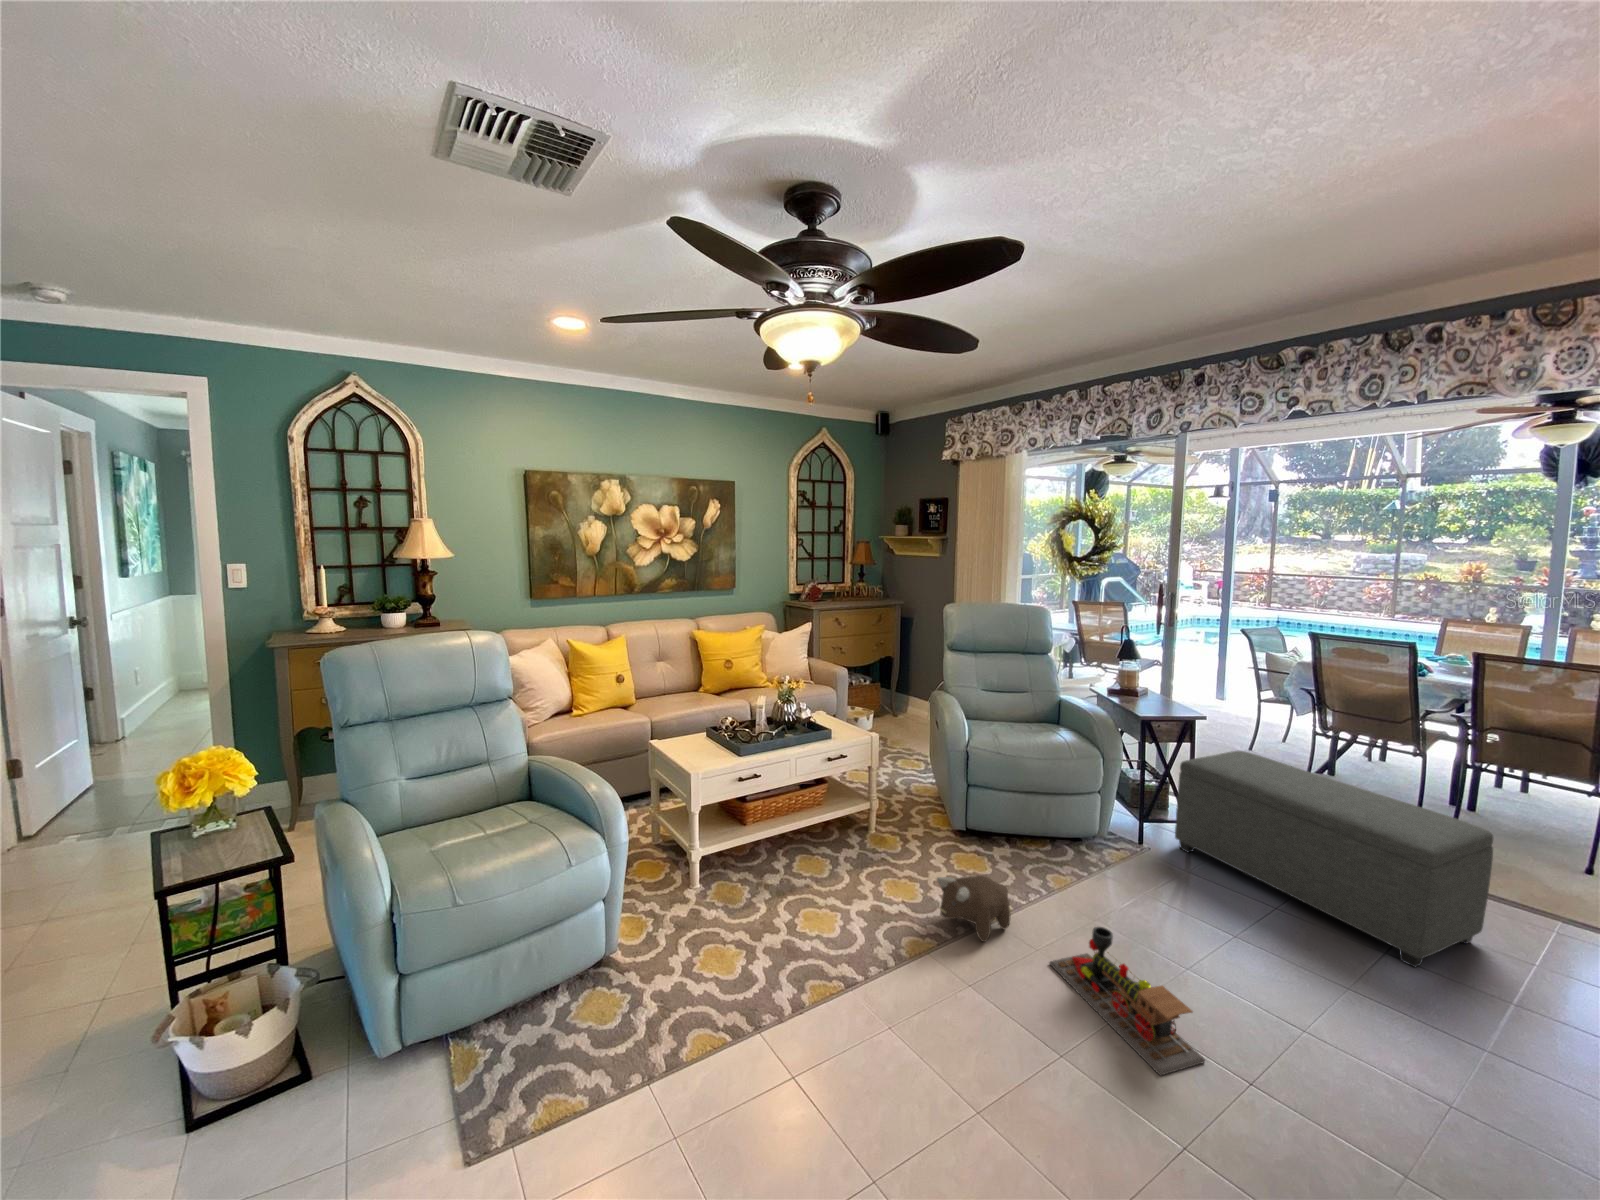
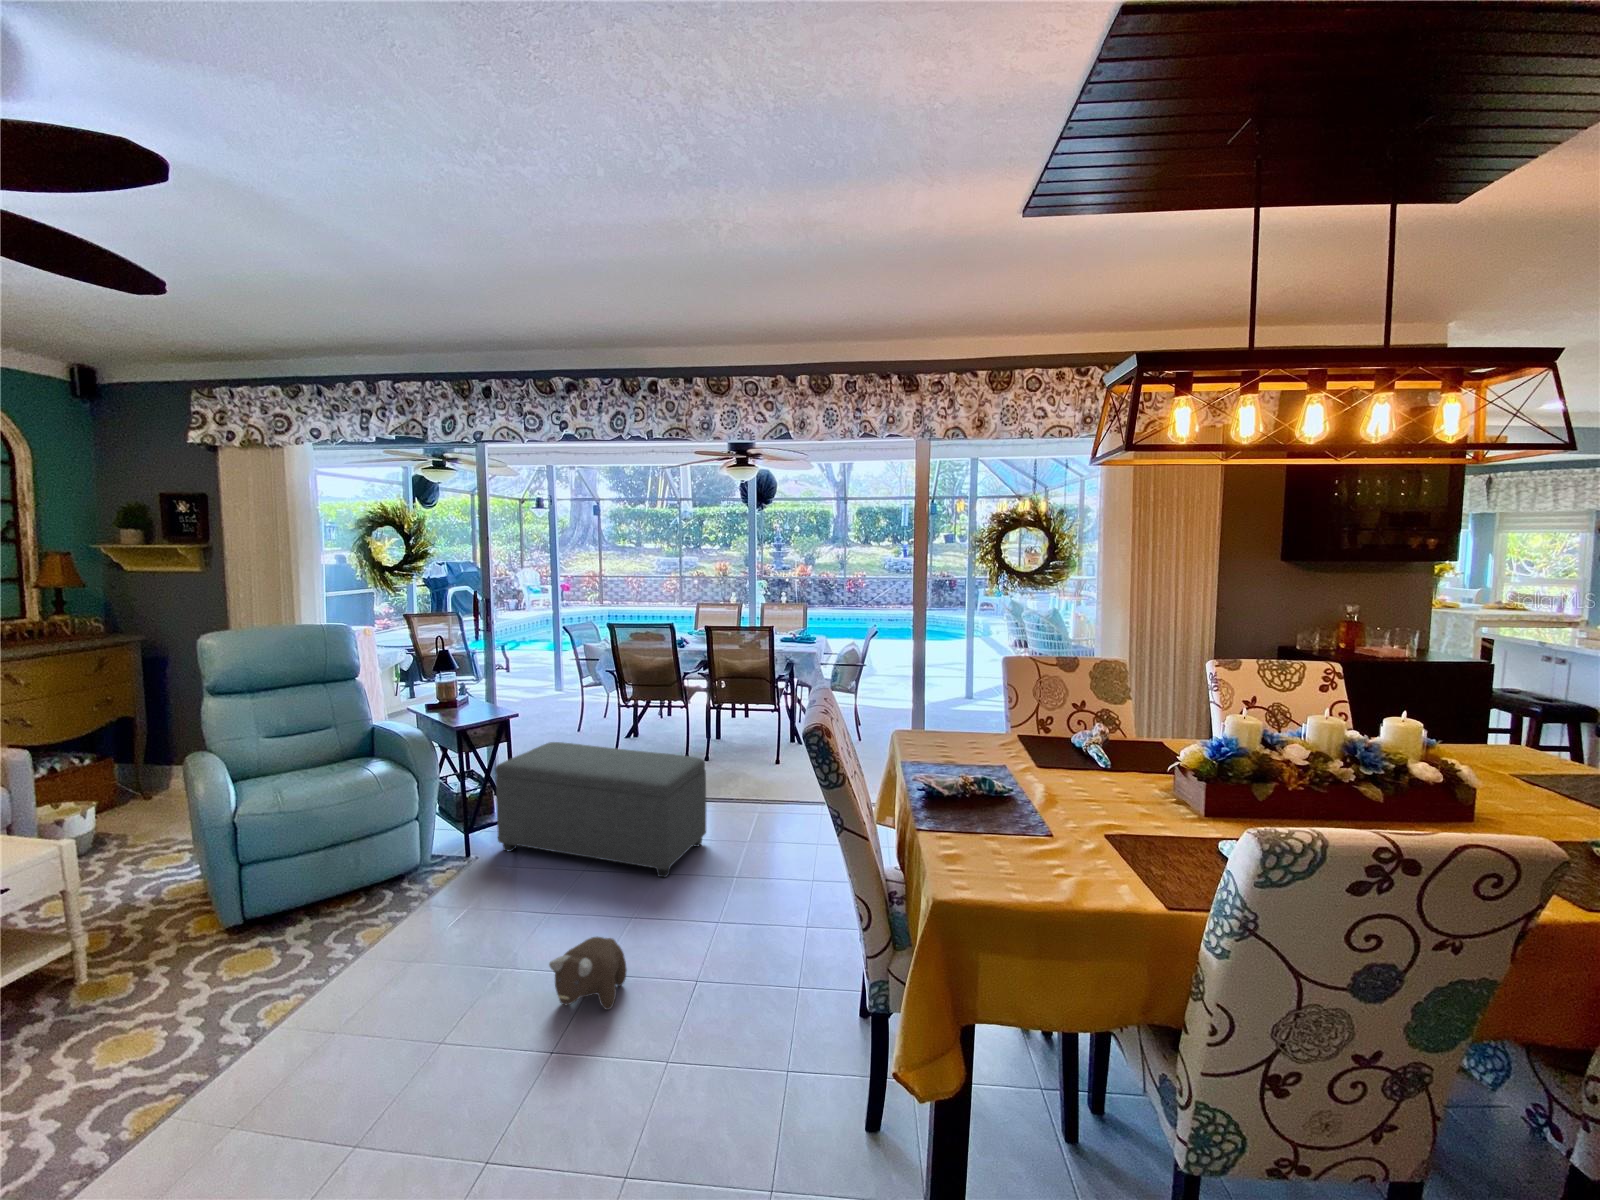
plush toy: present [937,875,1010,942] -> present [549,937,627,1010]
toy train: present [1050,927,1205,1075] -> none [346,956,498,1071]

